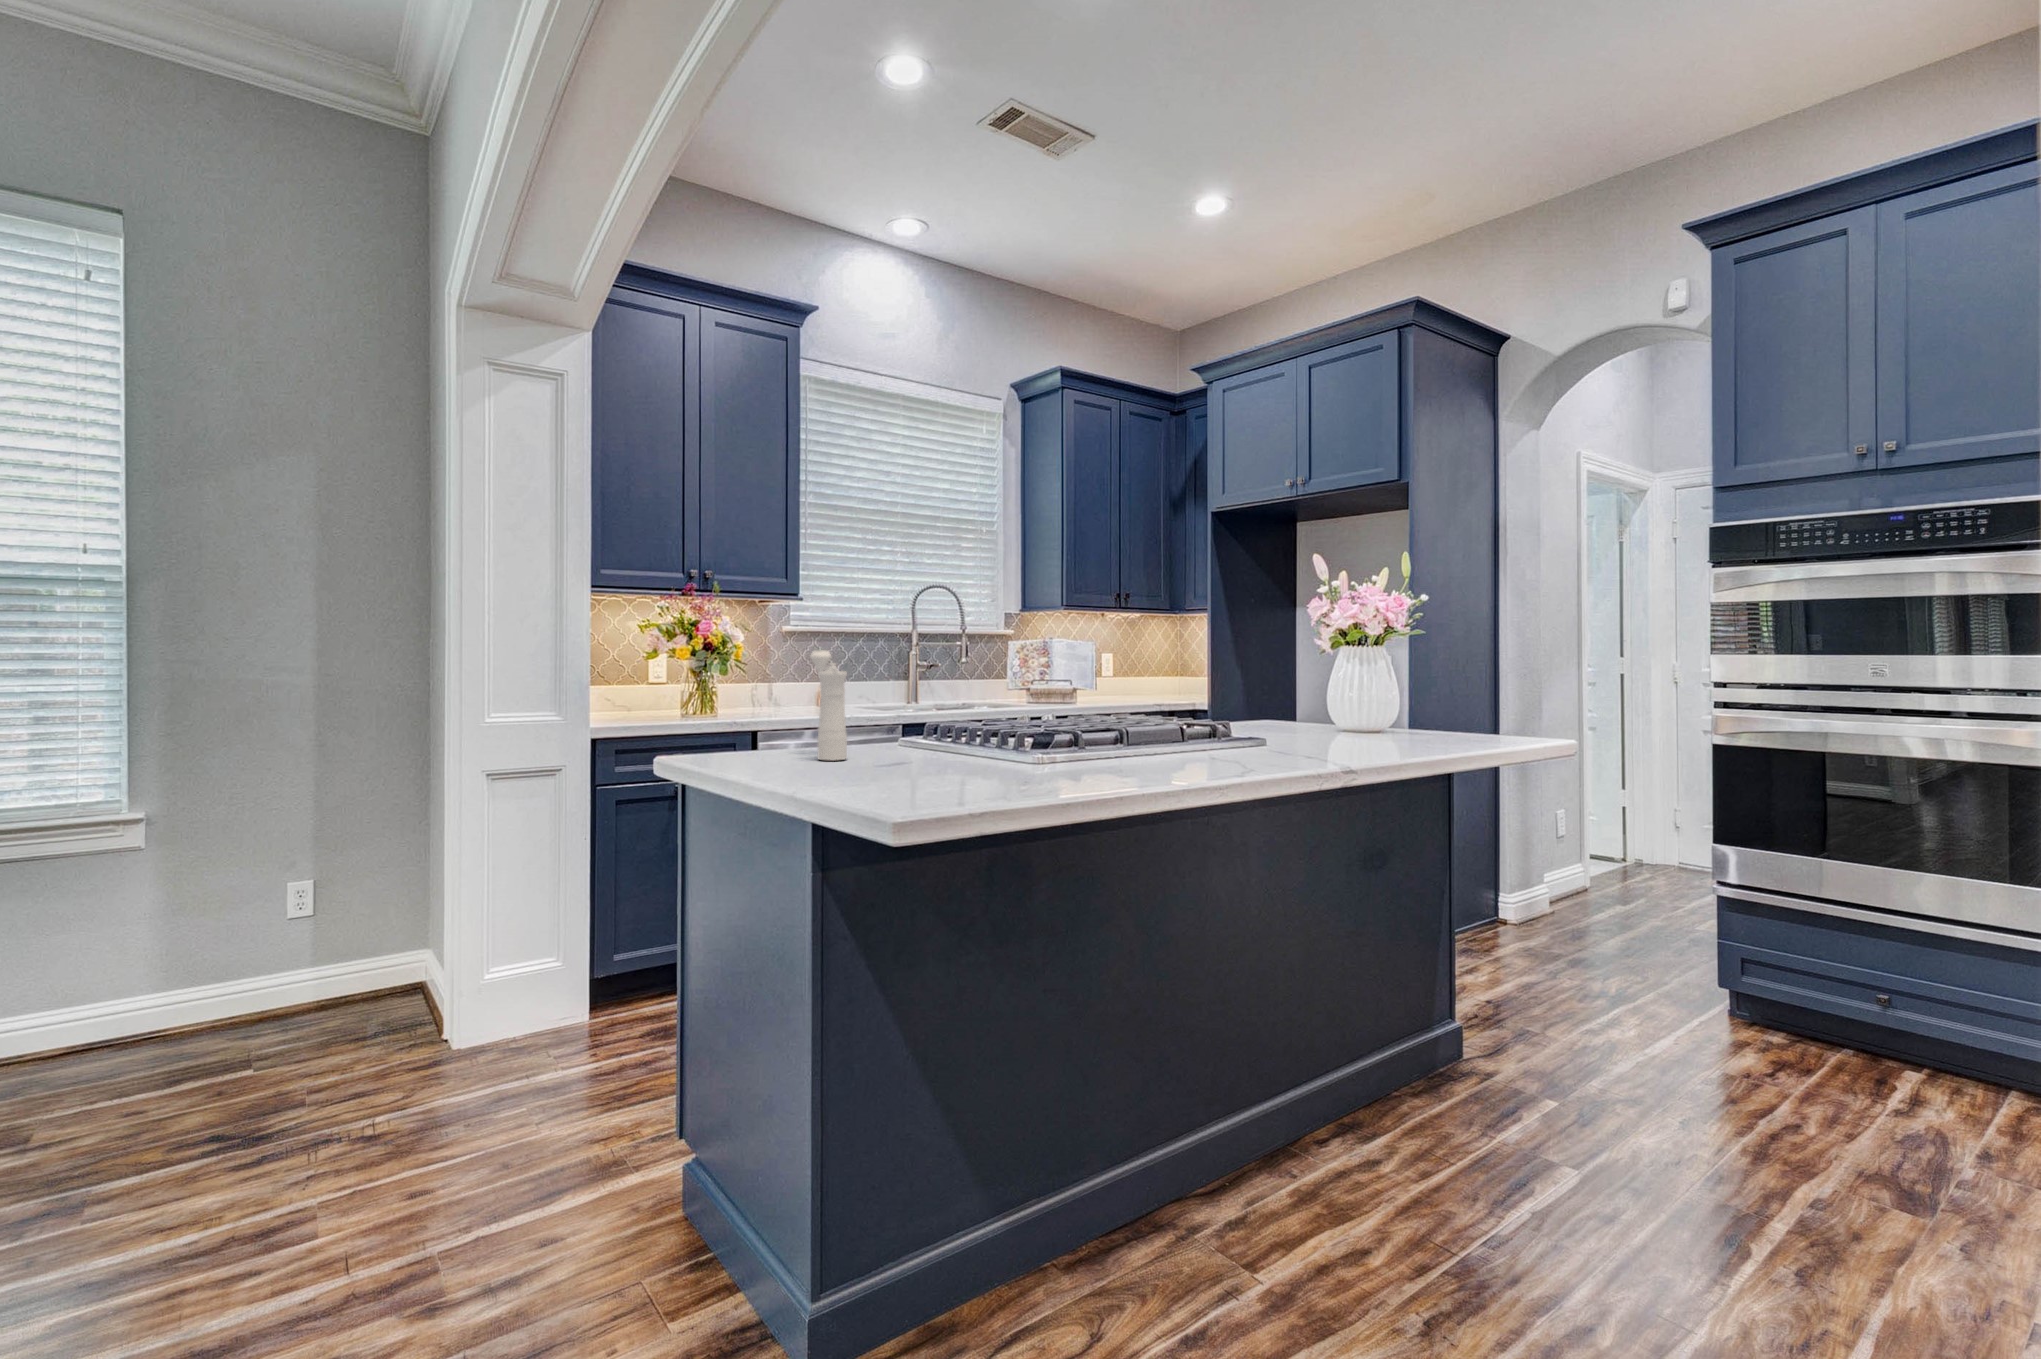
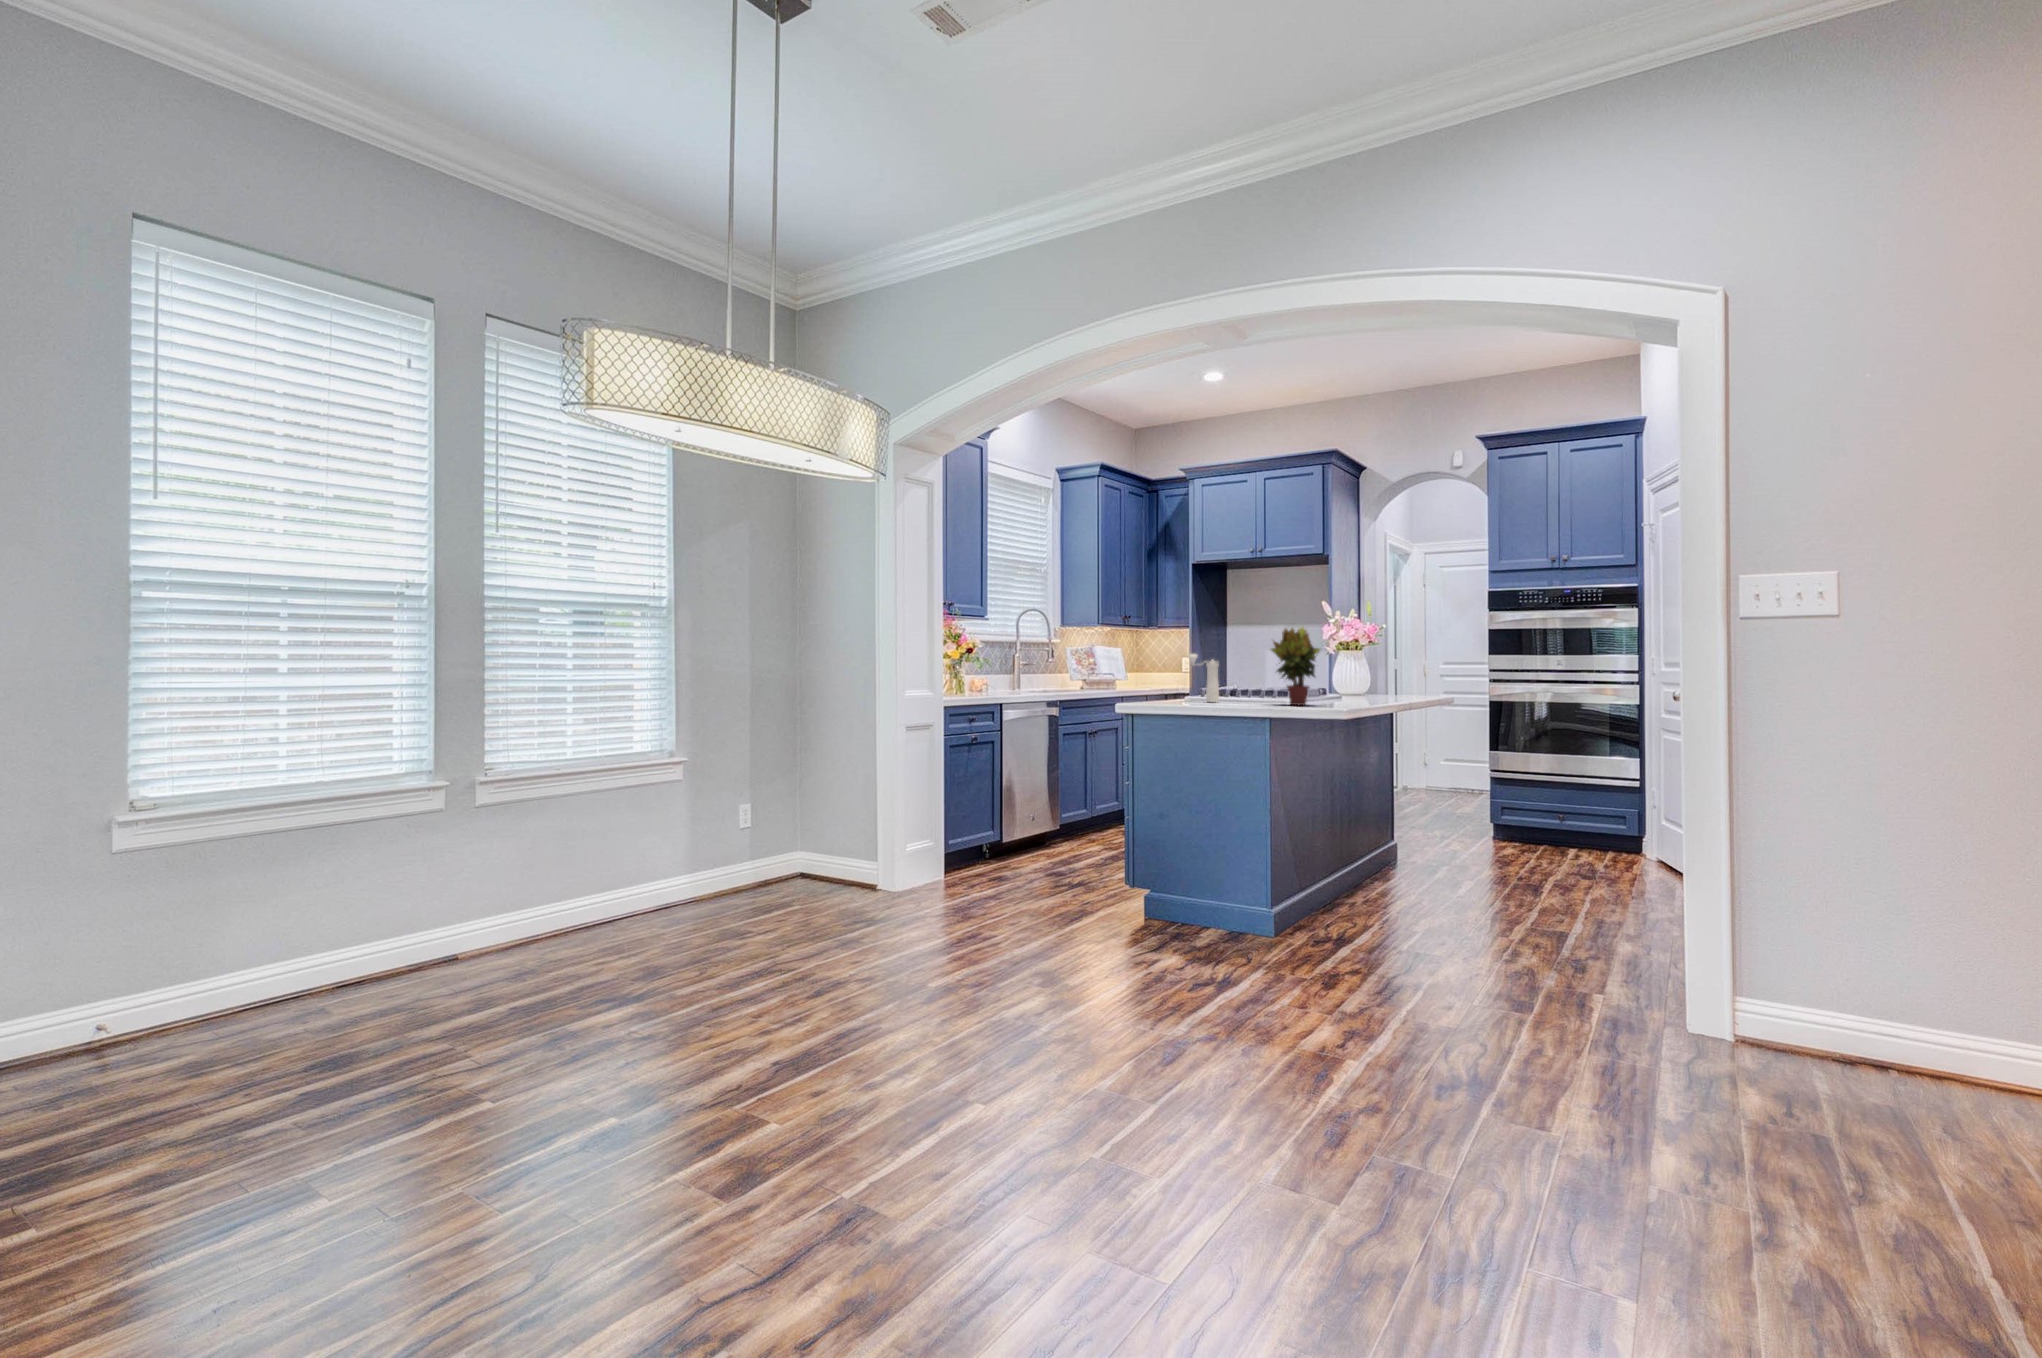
potted plant: none [890,579,1018,782] -> present [1271,627,1320,705]

